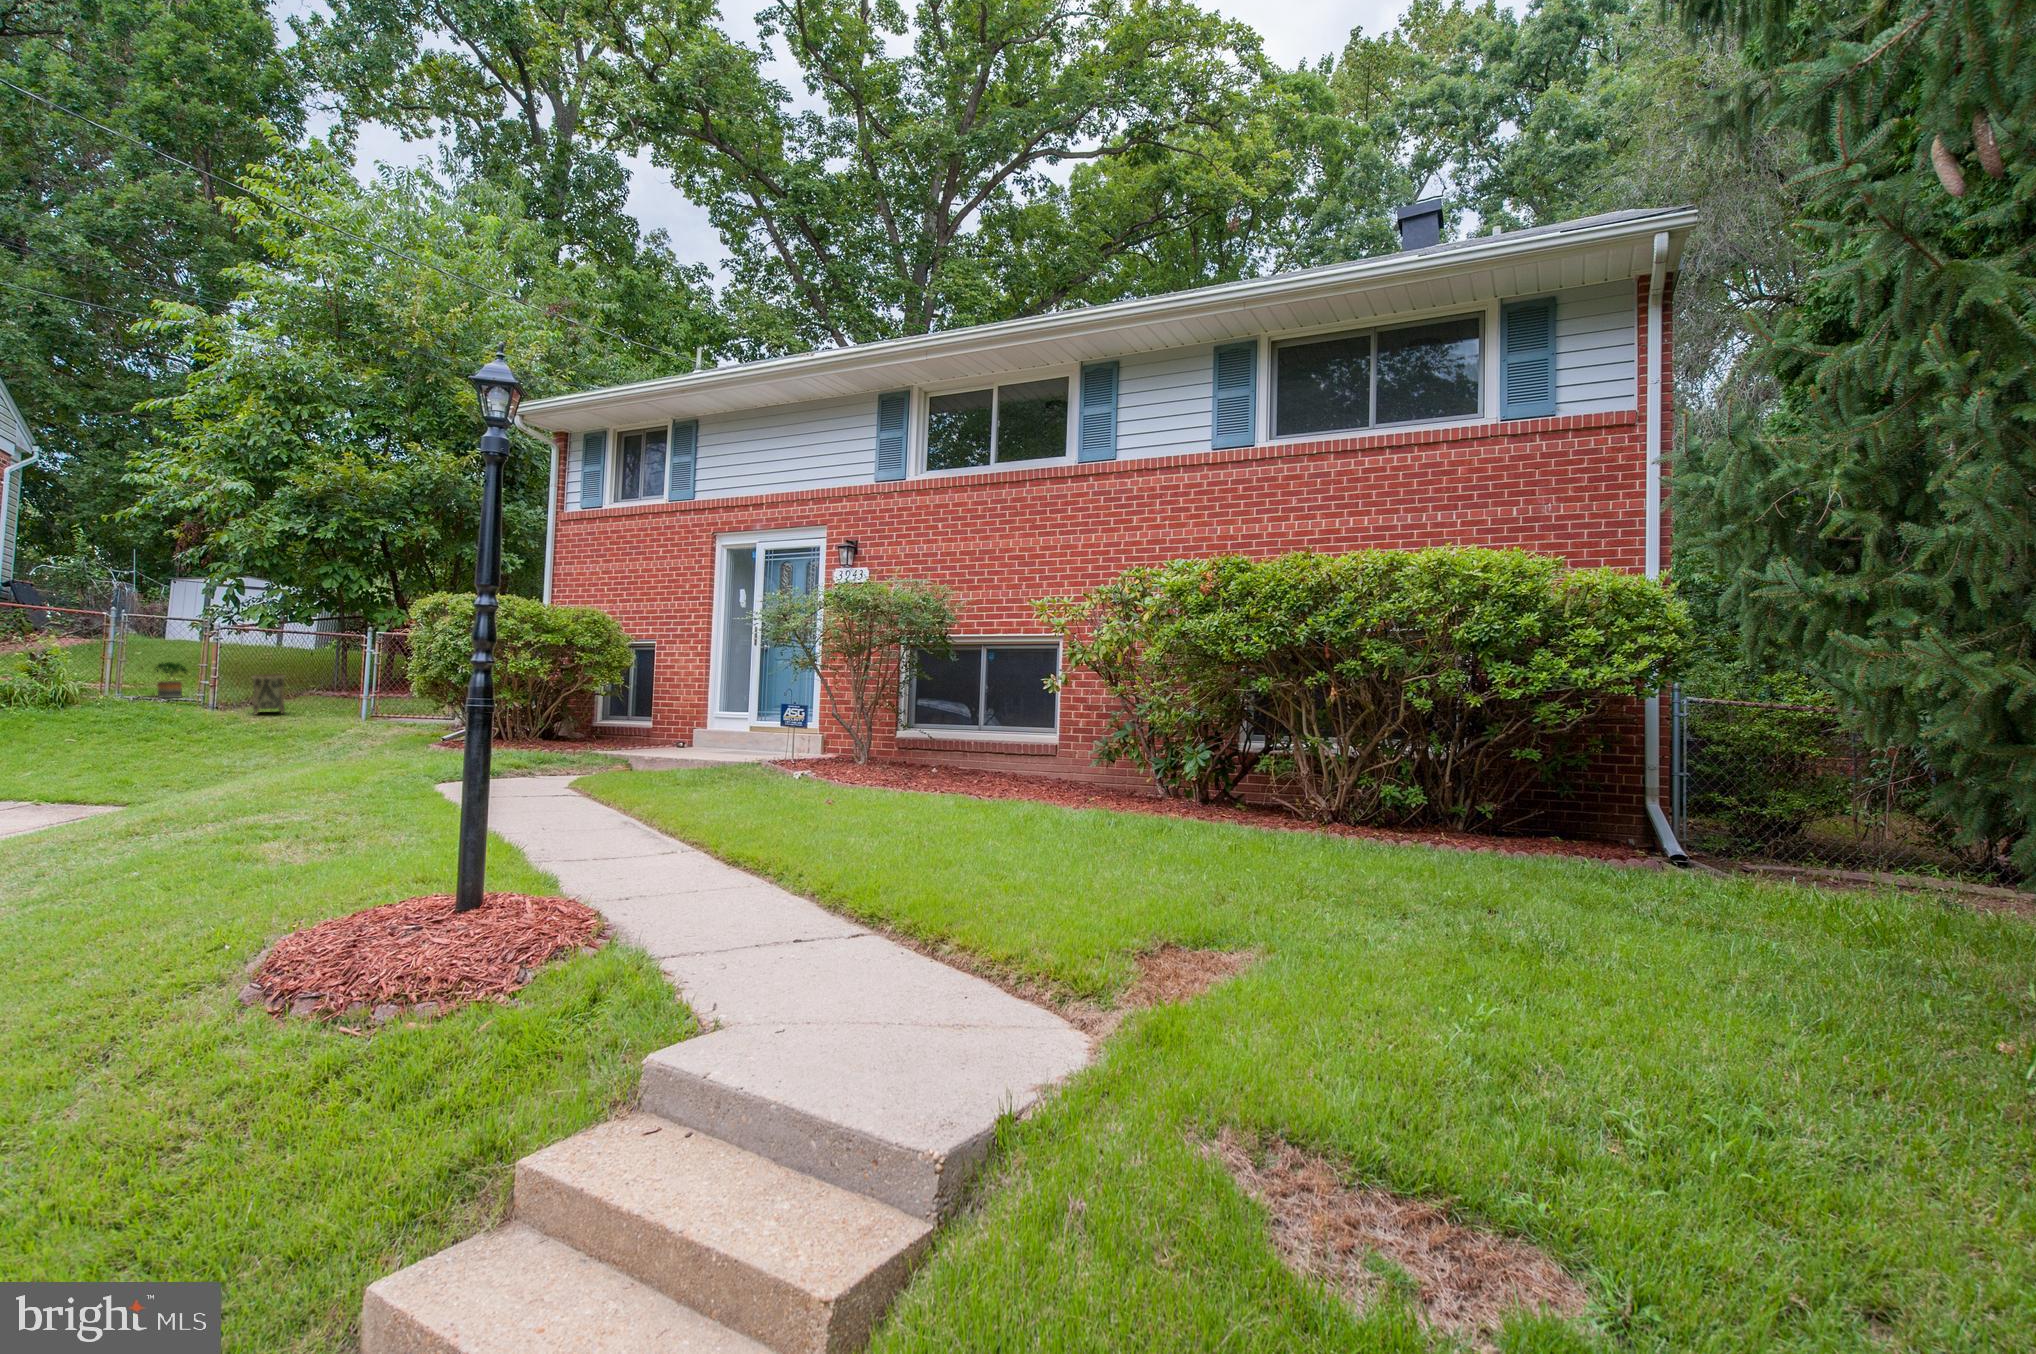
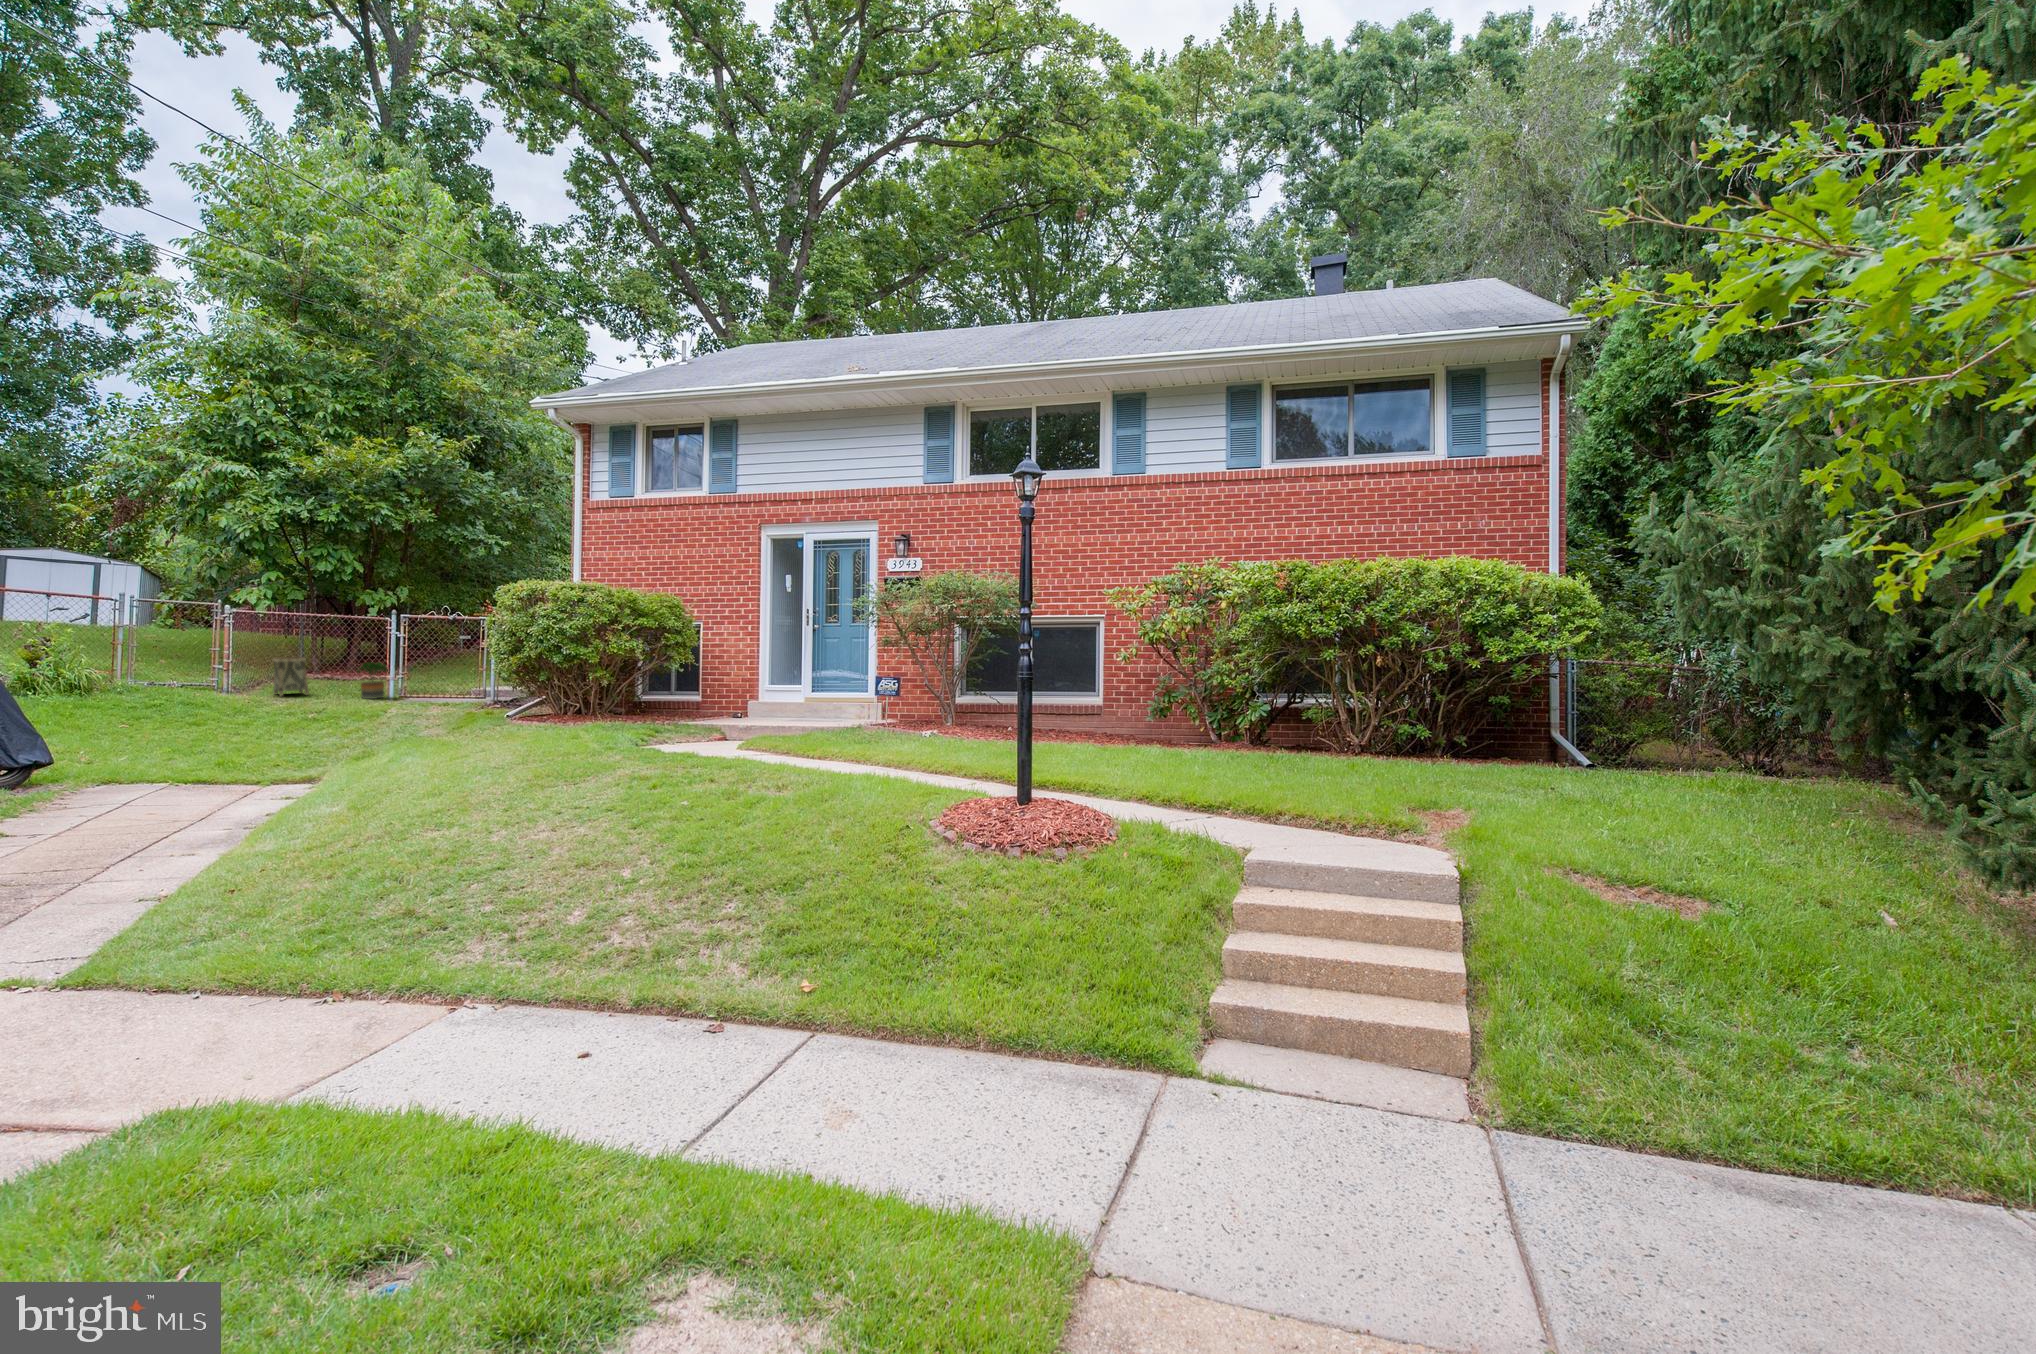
potted tree: present [155,662,188,698] -> present [357,662,390,699]

